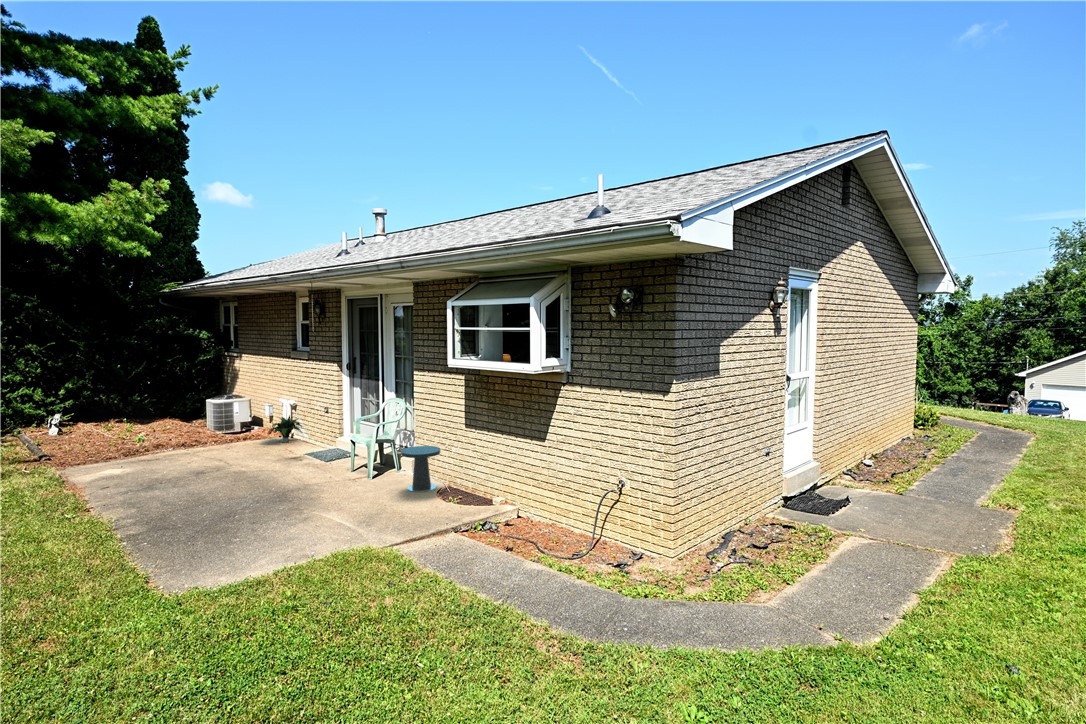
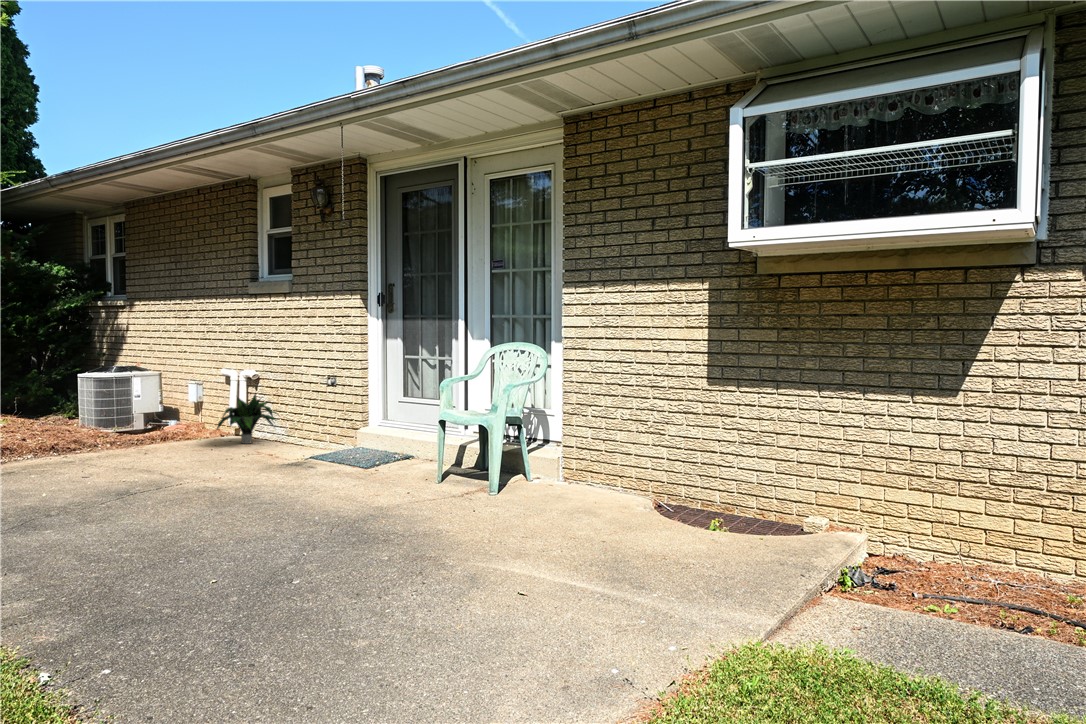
side table: present [401,446,441,492] -> none [572,426,648,513]

